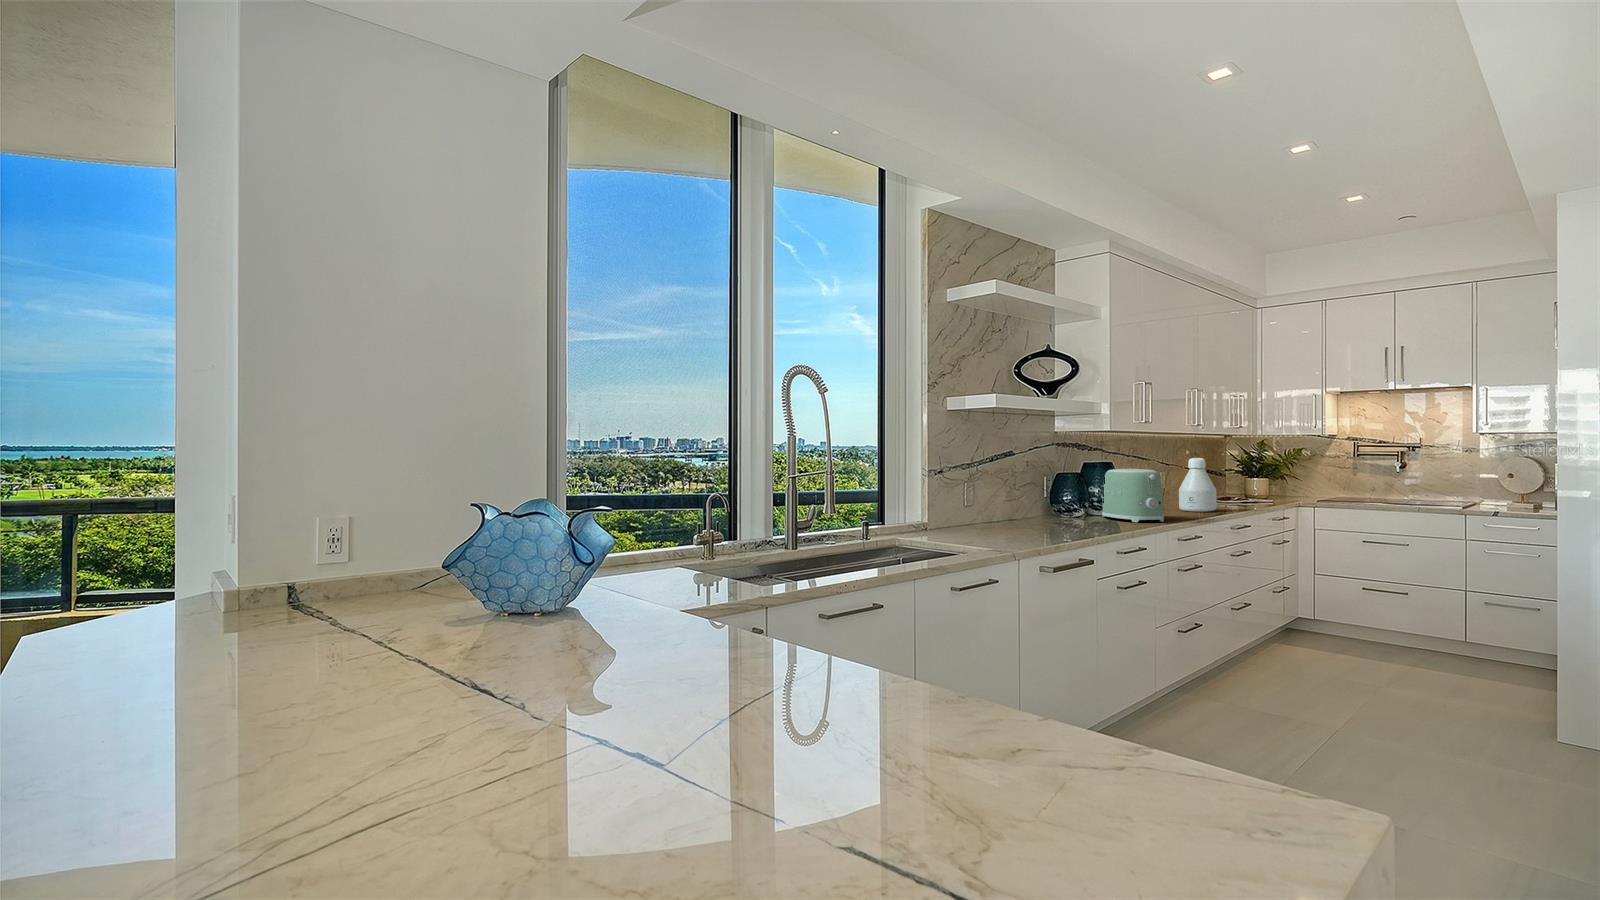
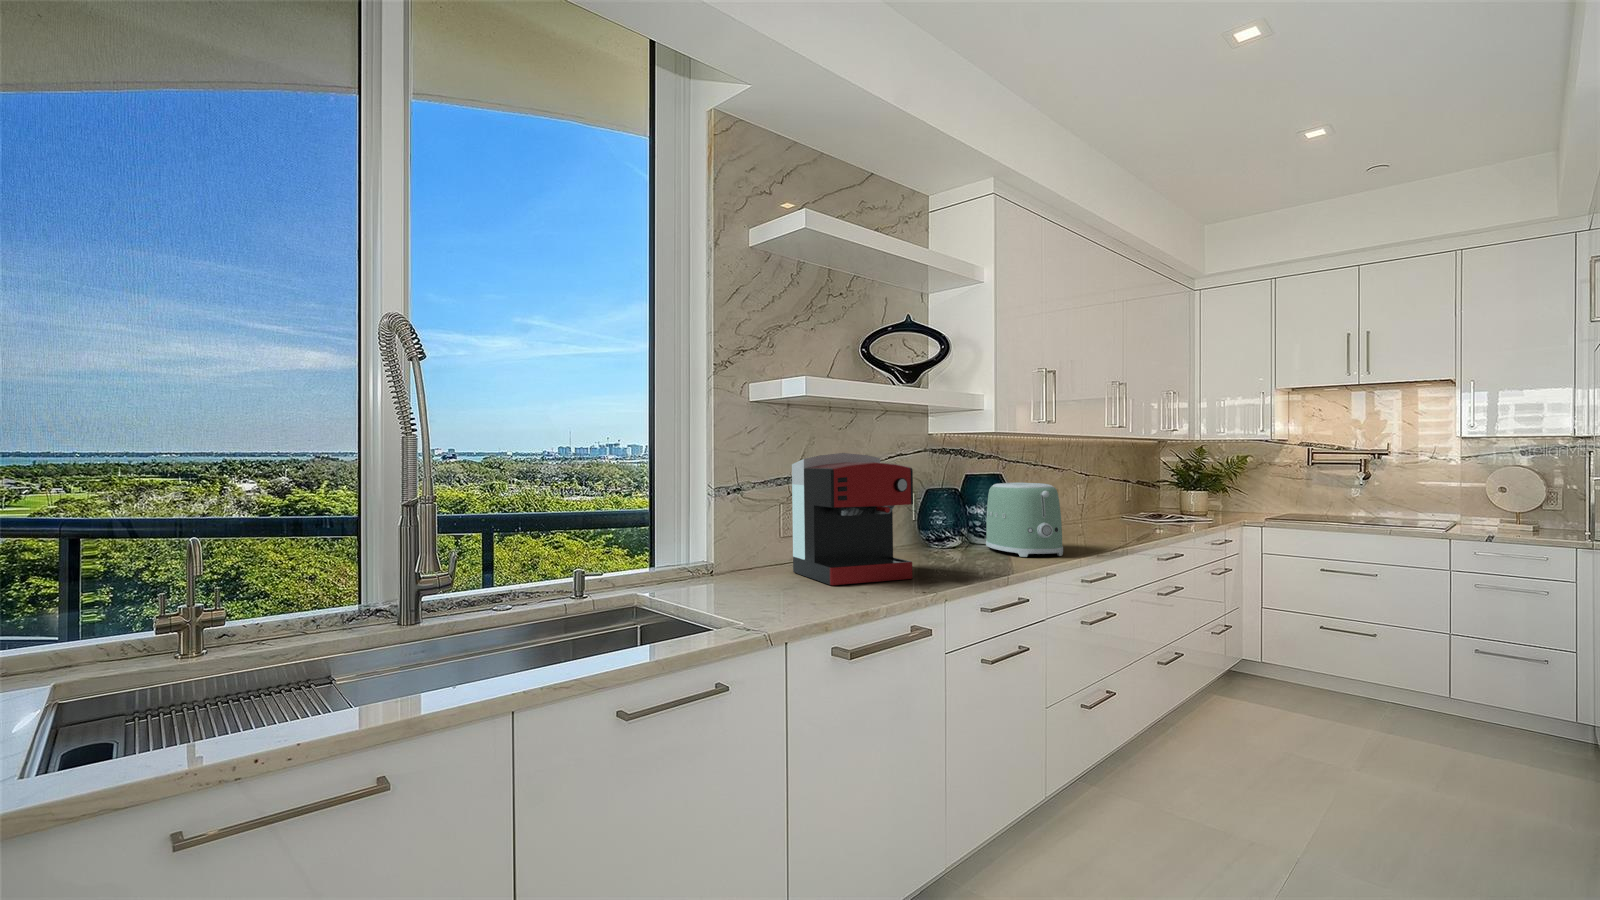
coffee maker: none [979,447,1069,535] -> present [792,453,913,585]
bottle: present [1179,458,1217,512] -> none [1092,467,1140,537]

